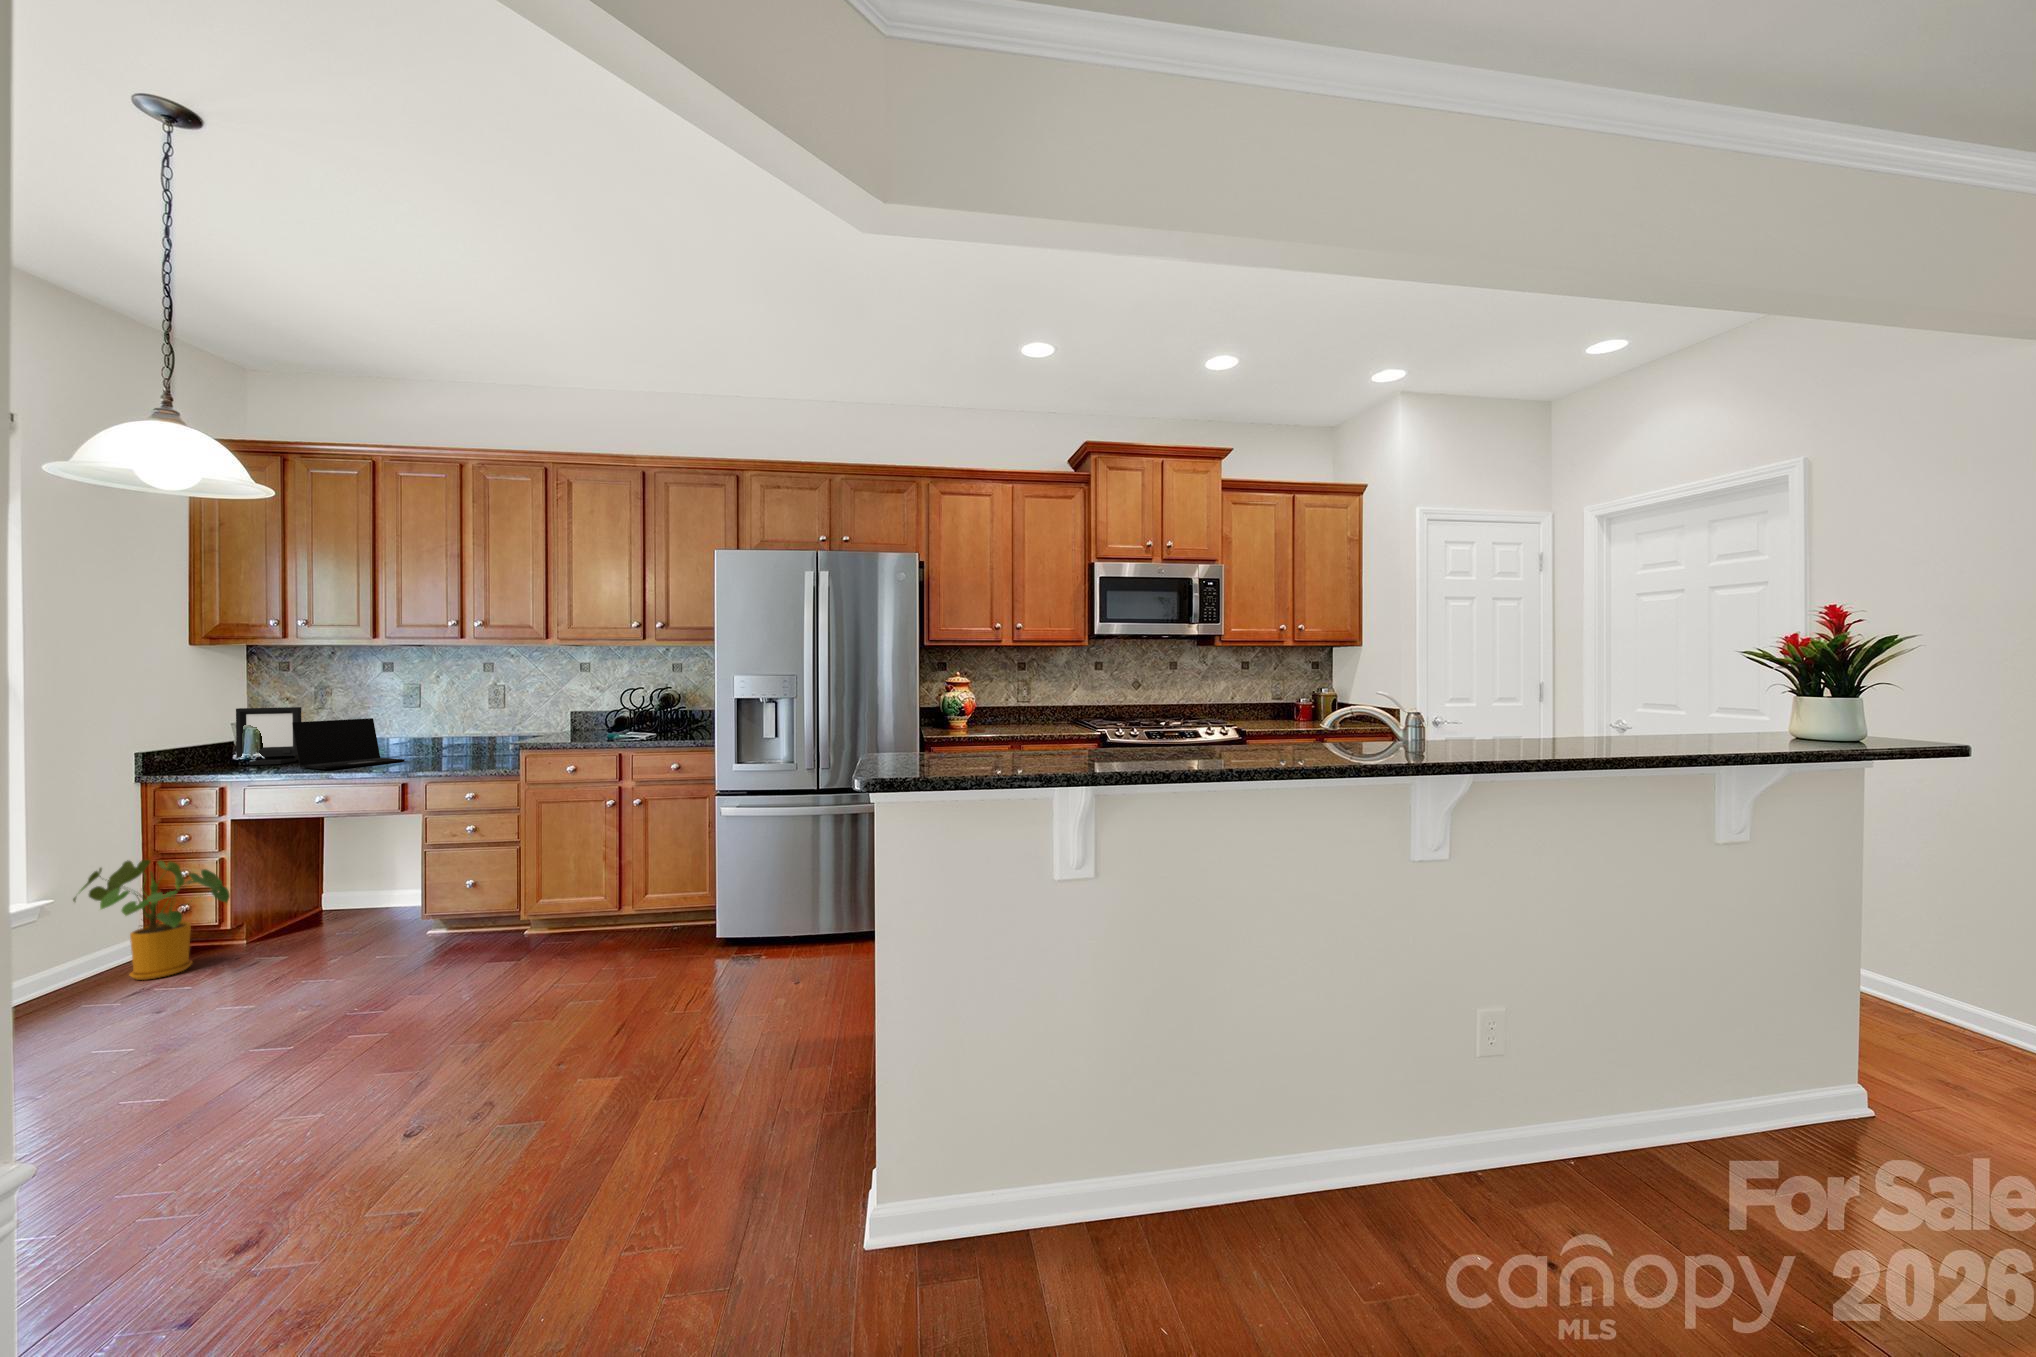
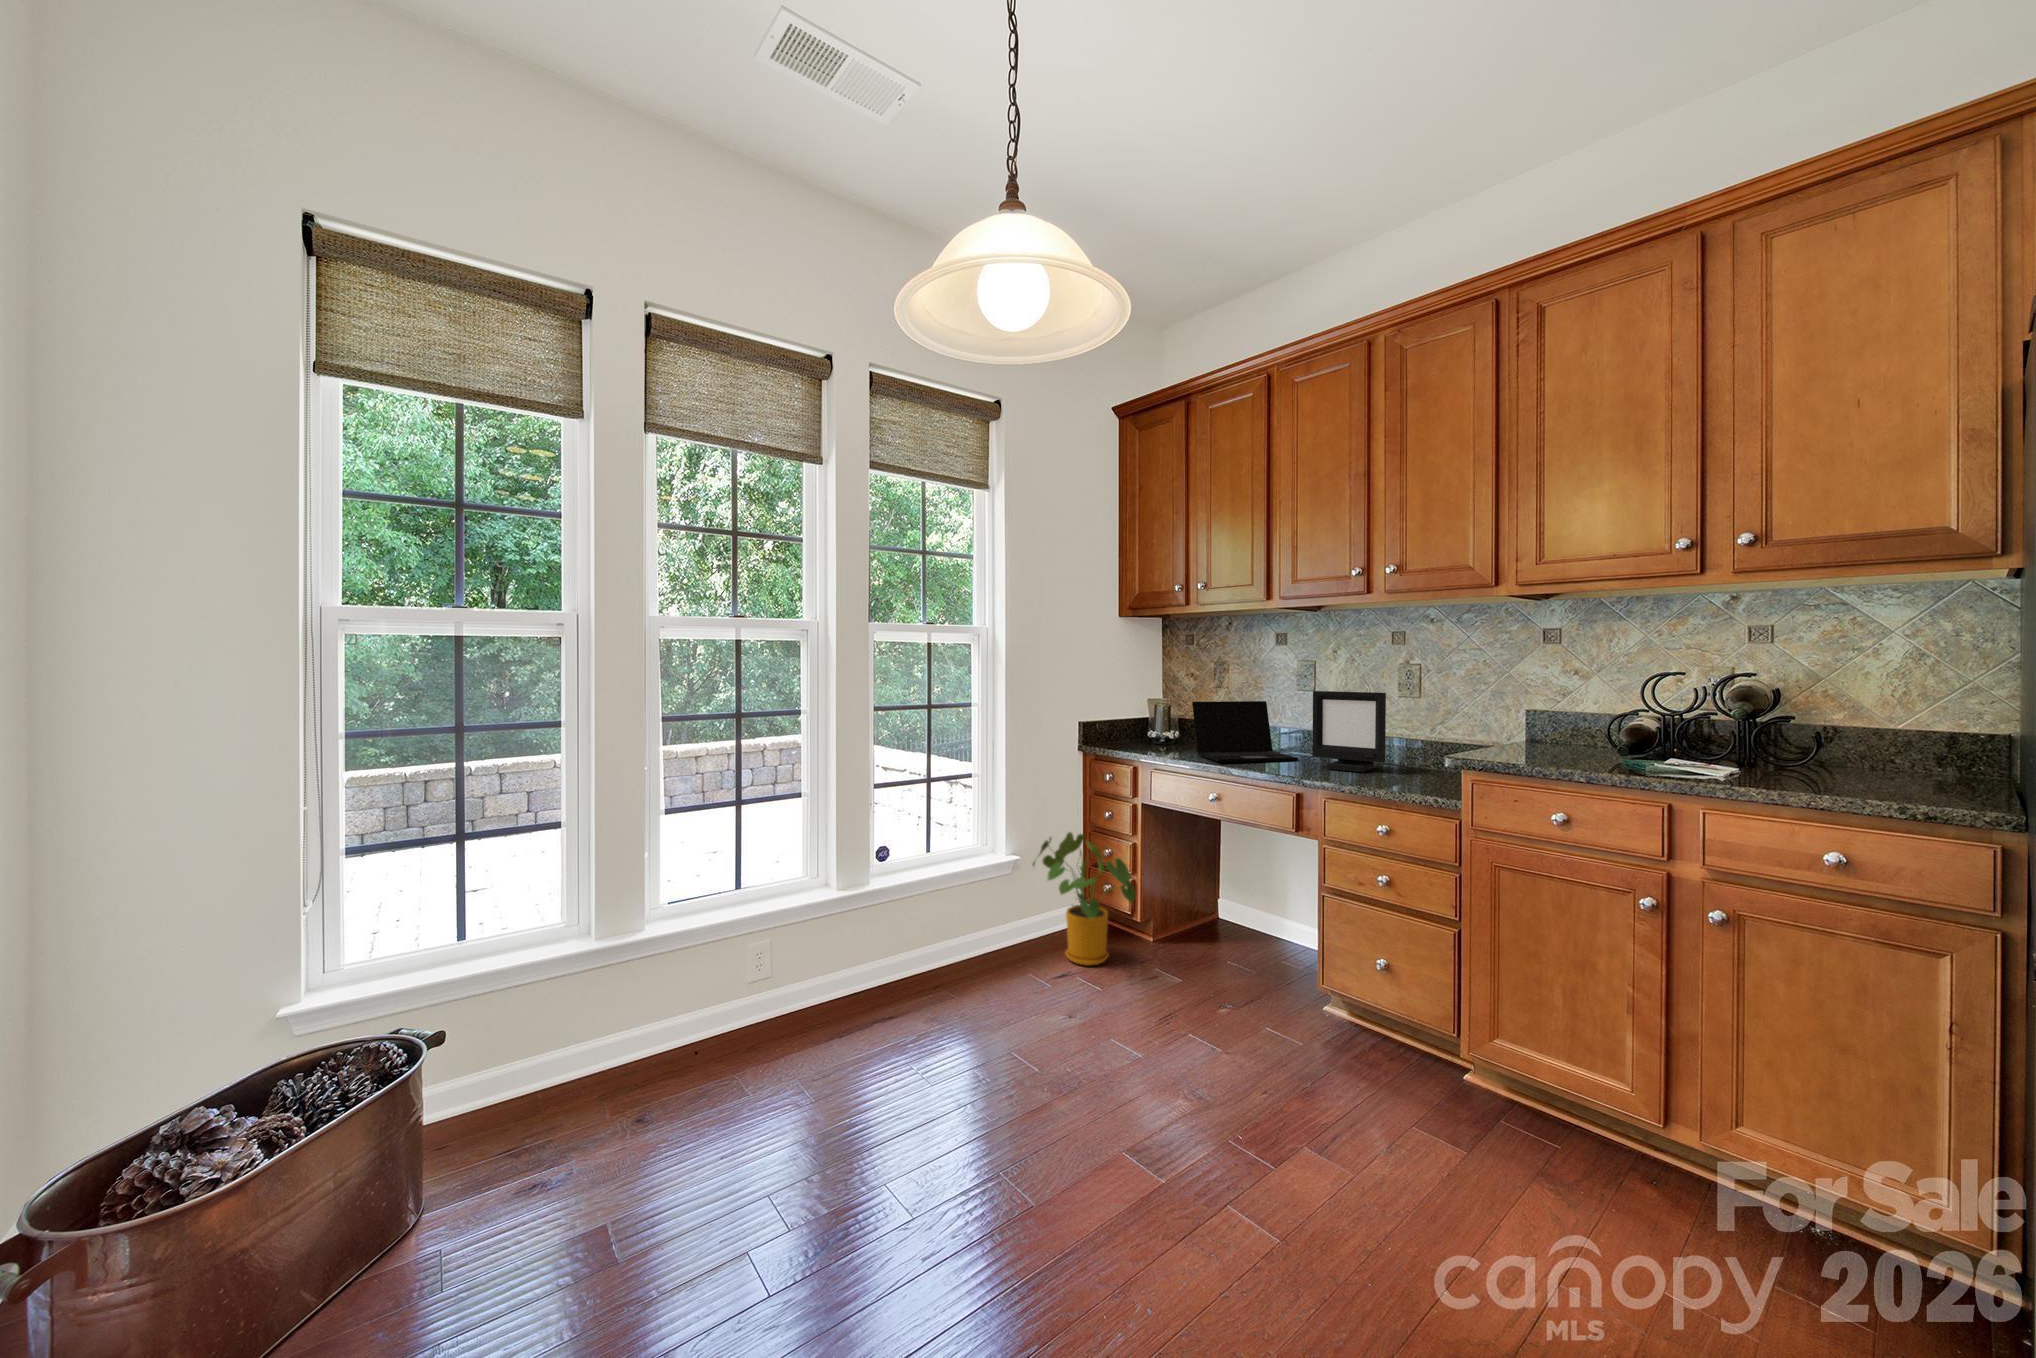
picture frame: present [236,707,301,765] -> present [1312,691,1386,772]

